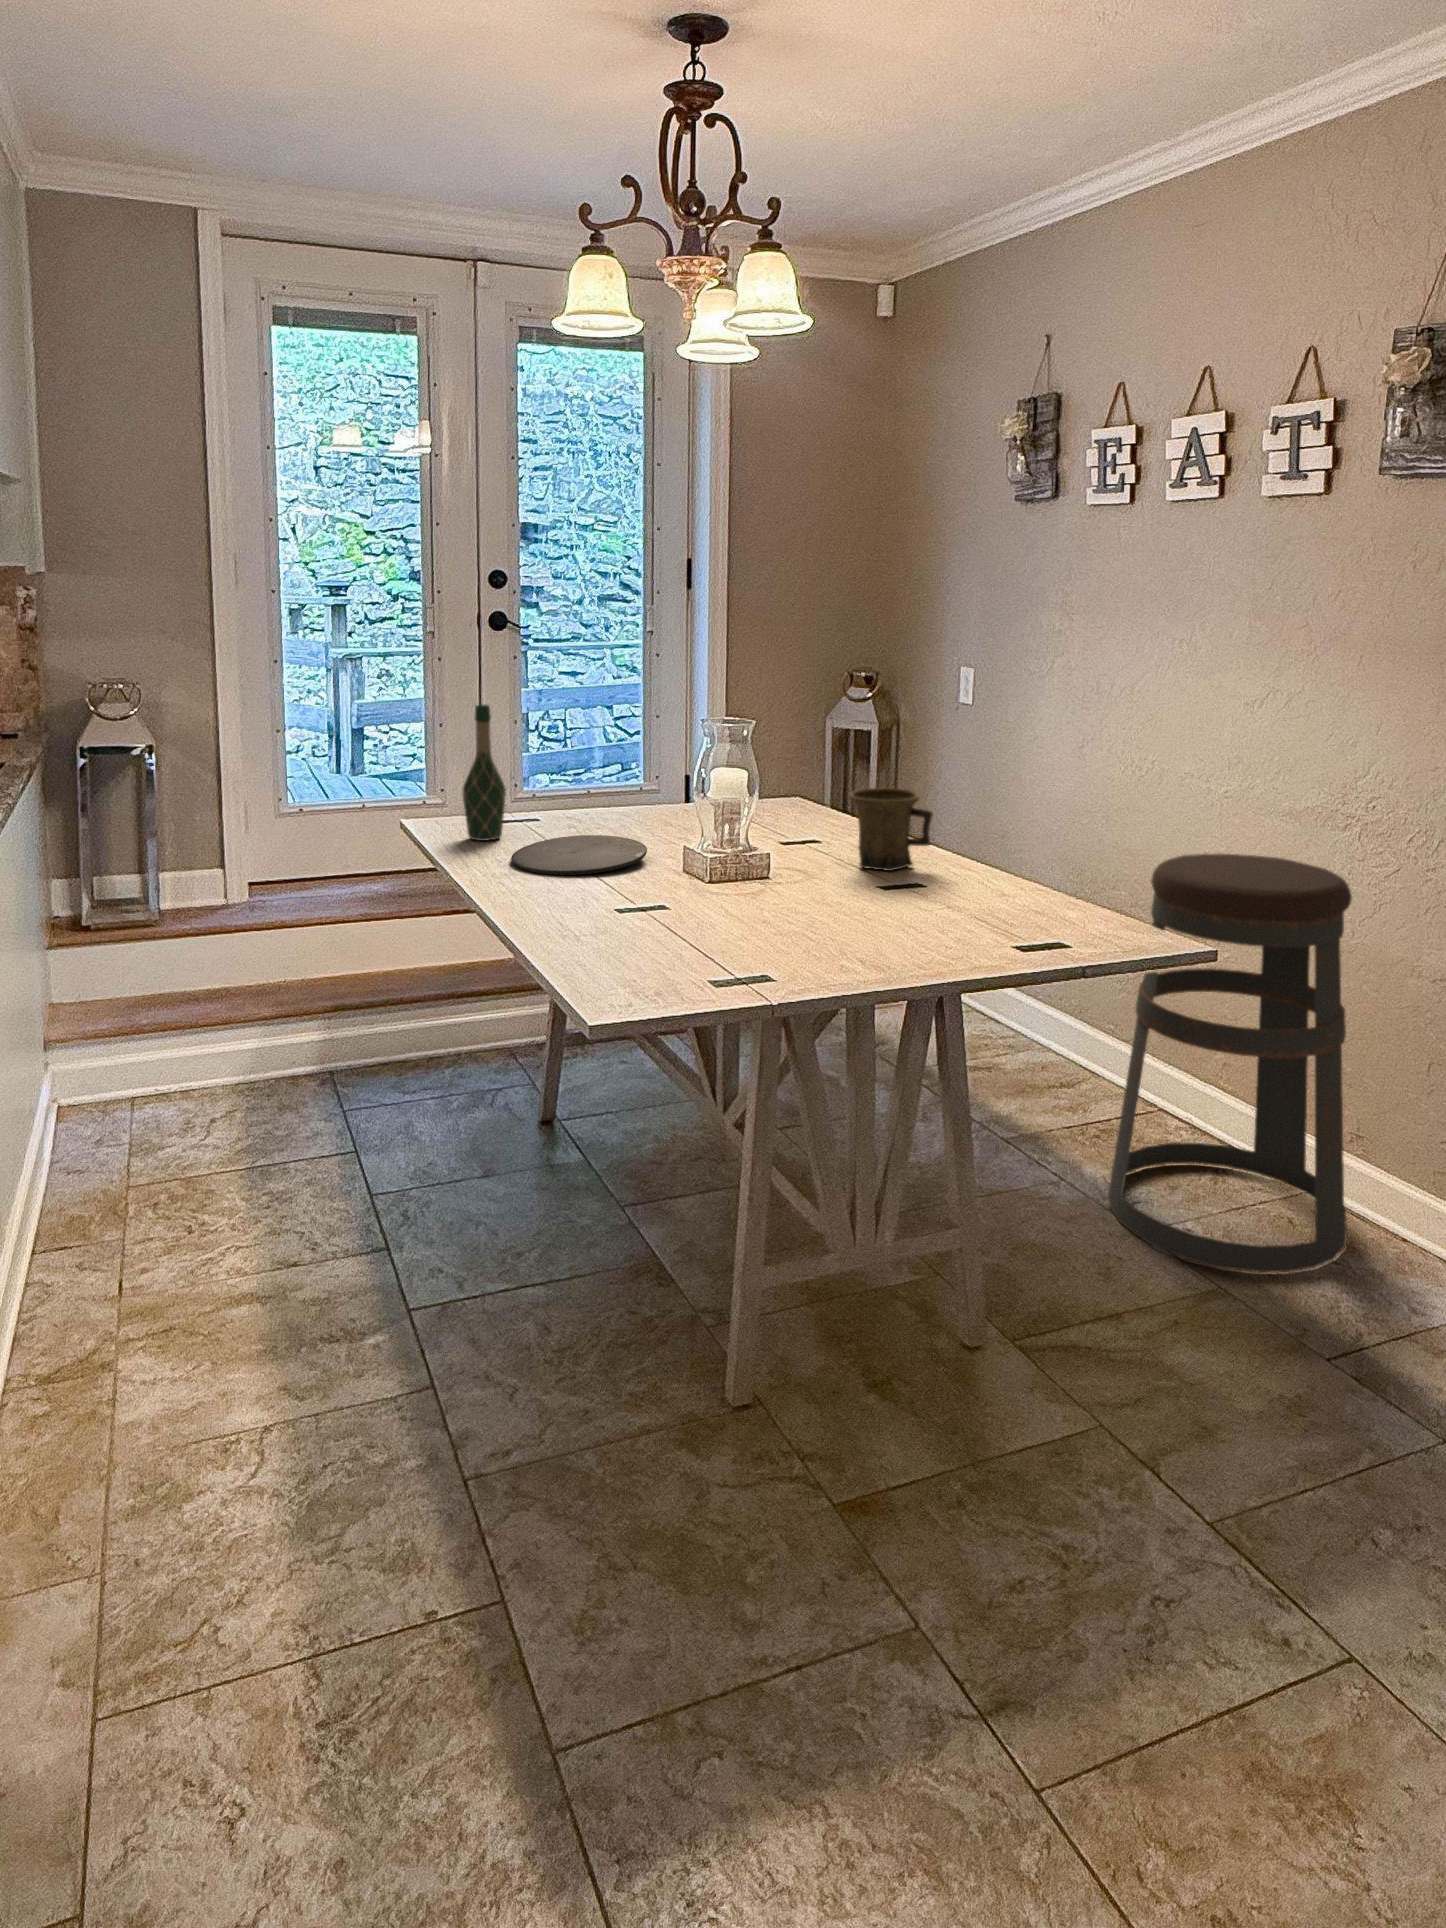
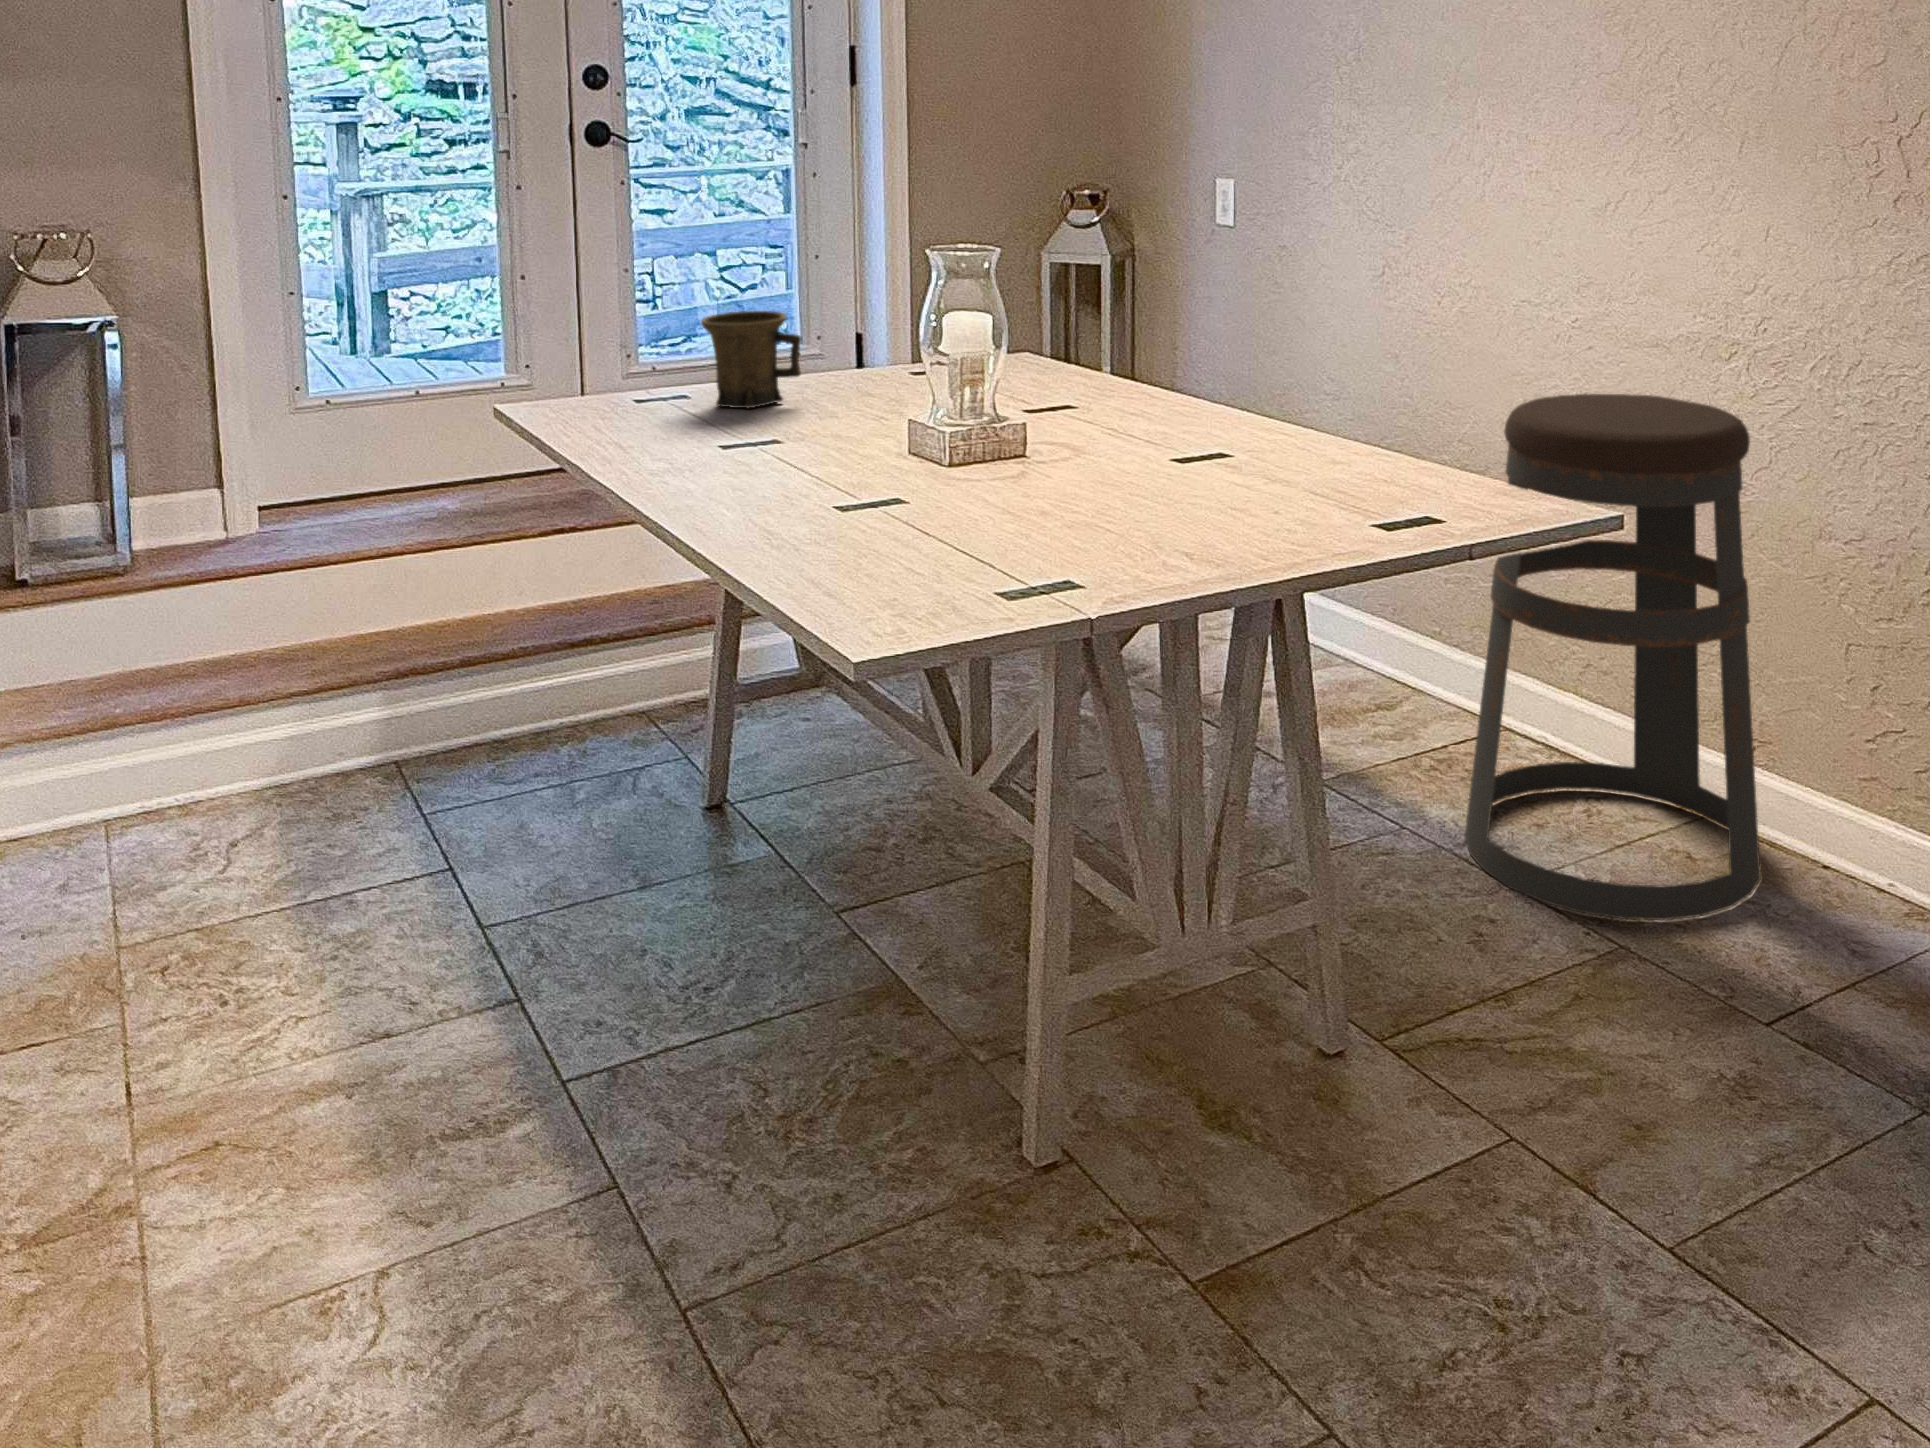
wine bottle: present [462,705,506,841] -> none [591,238,652,424]
mug: present [849,788,933,871] -> present [701,311,801,408]
plate: present [511,835,647,875] -> none [671,409,858,464]

